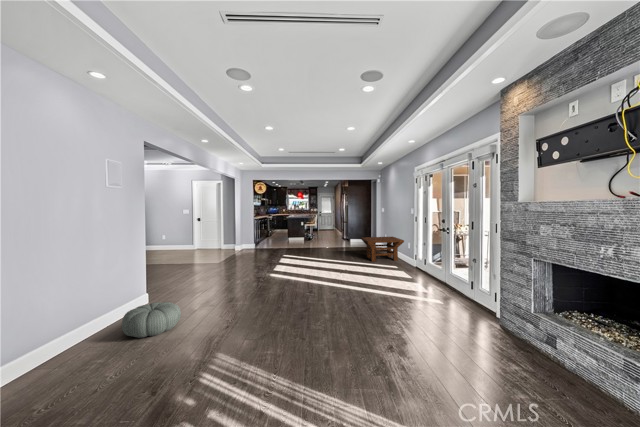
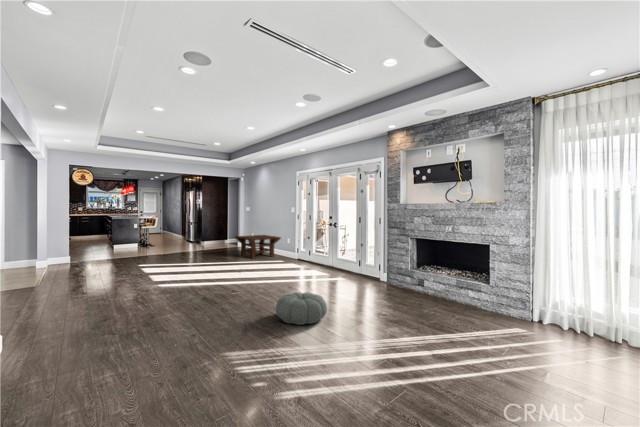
pouf: present [122,302,181,338] -> present [276,292,327,325]

